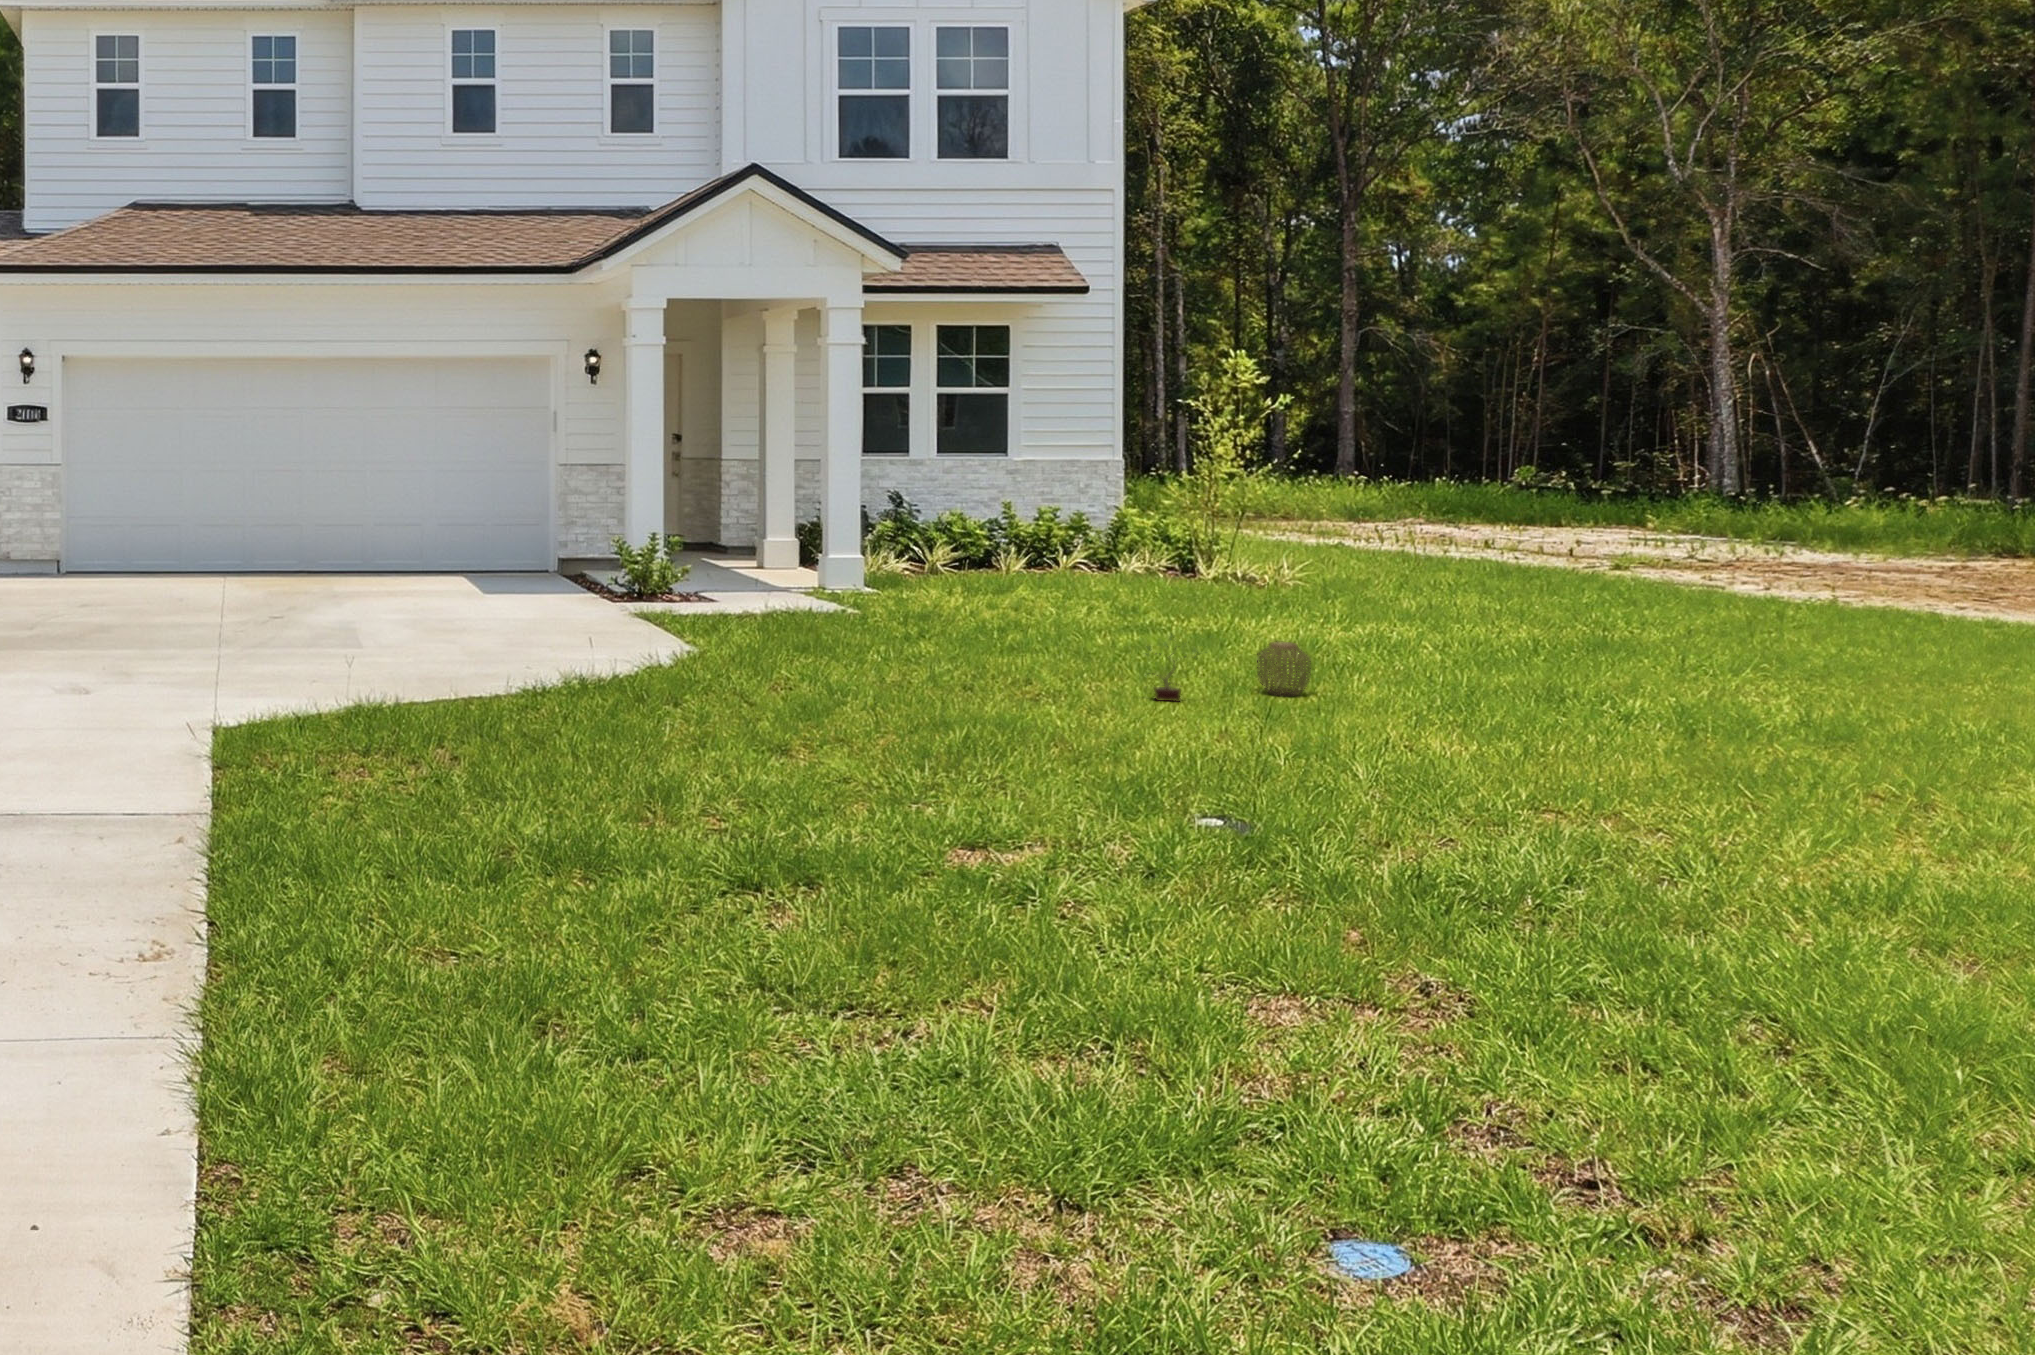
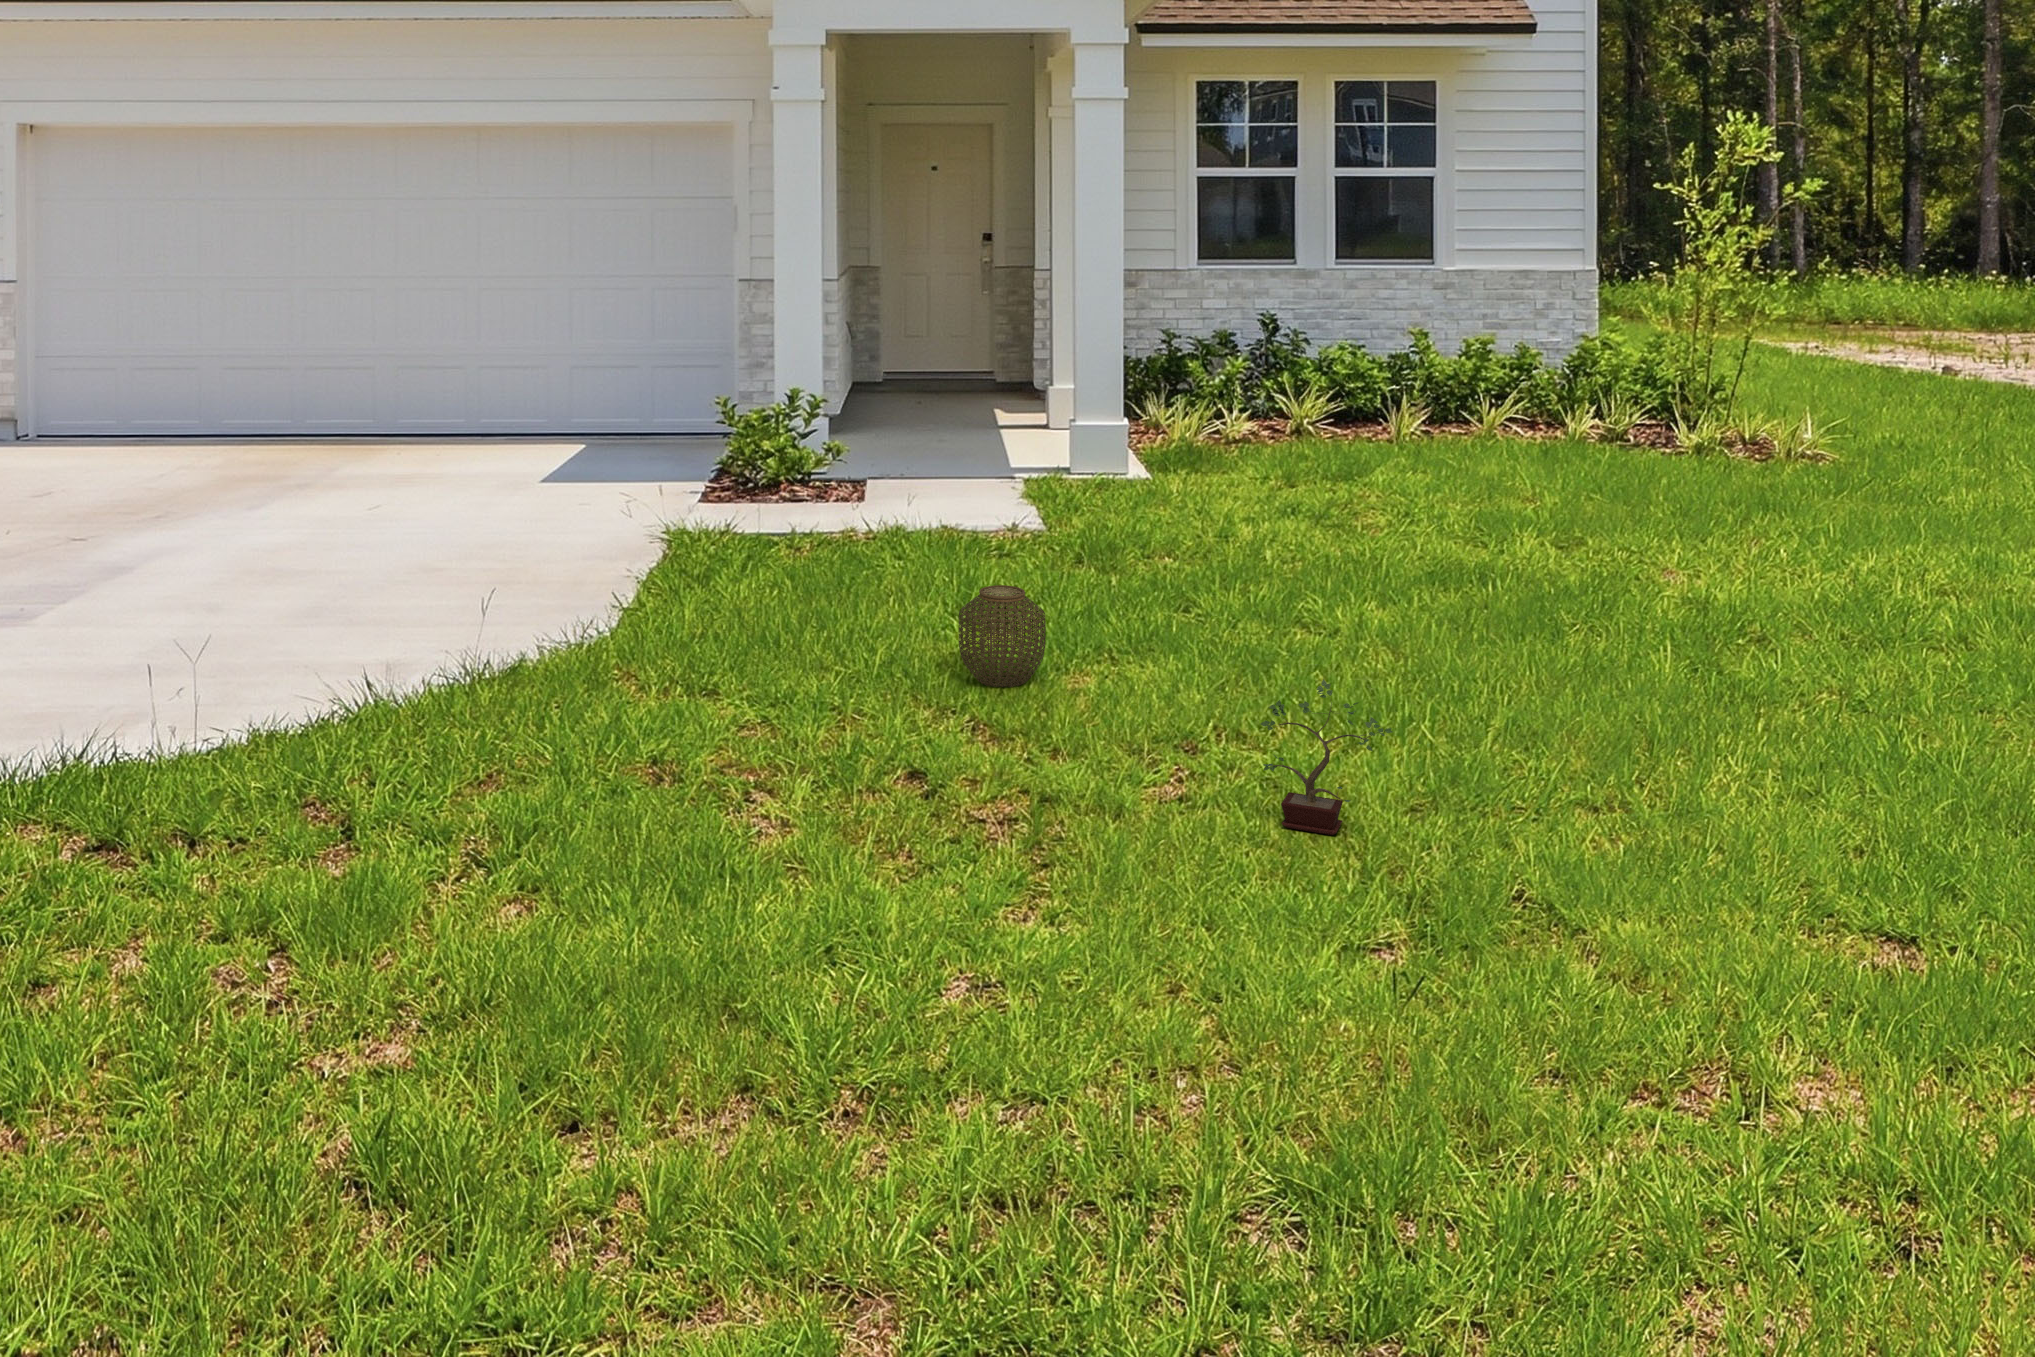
woven basket: present [1257,642,1311,696] -> present [959,585,1046,687]

